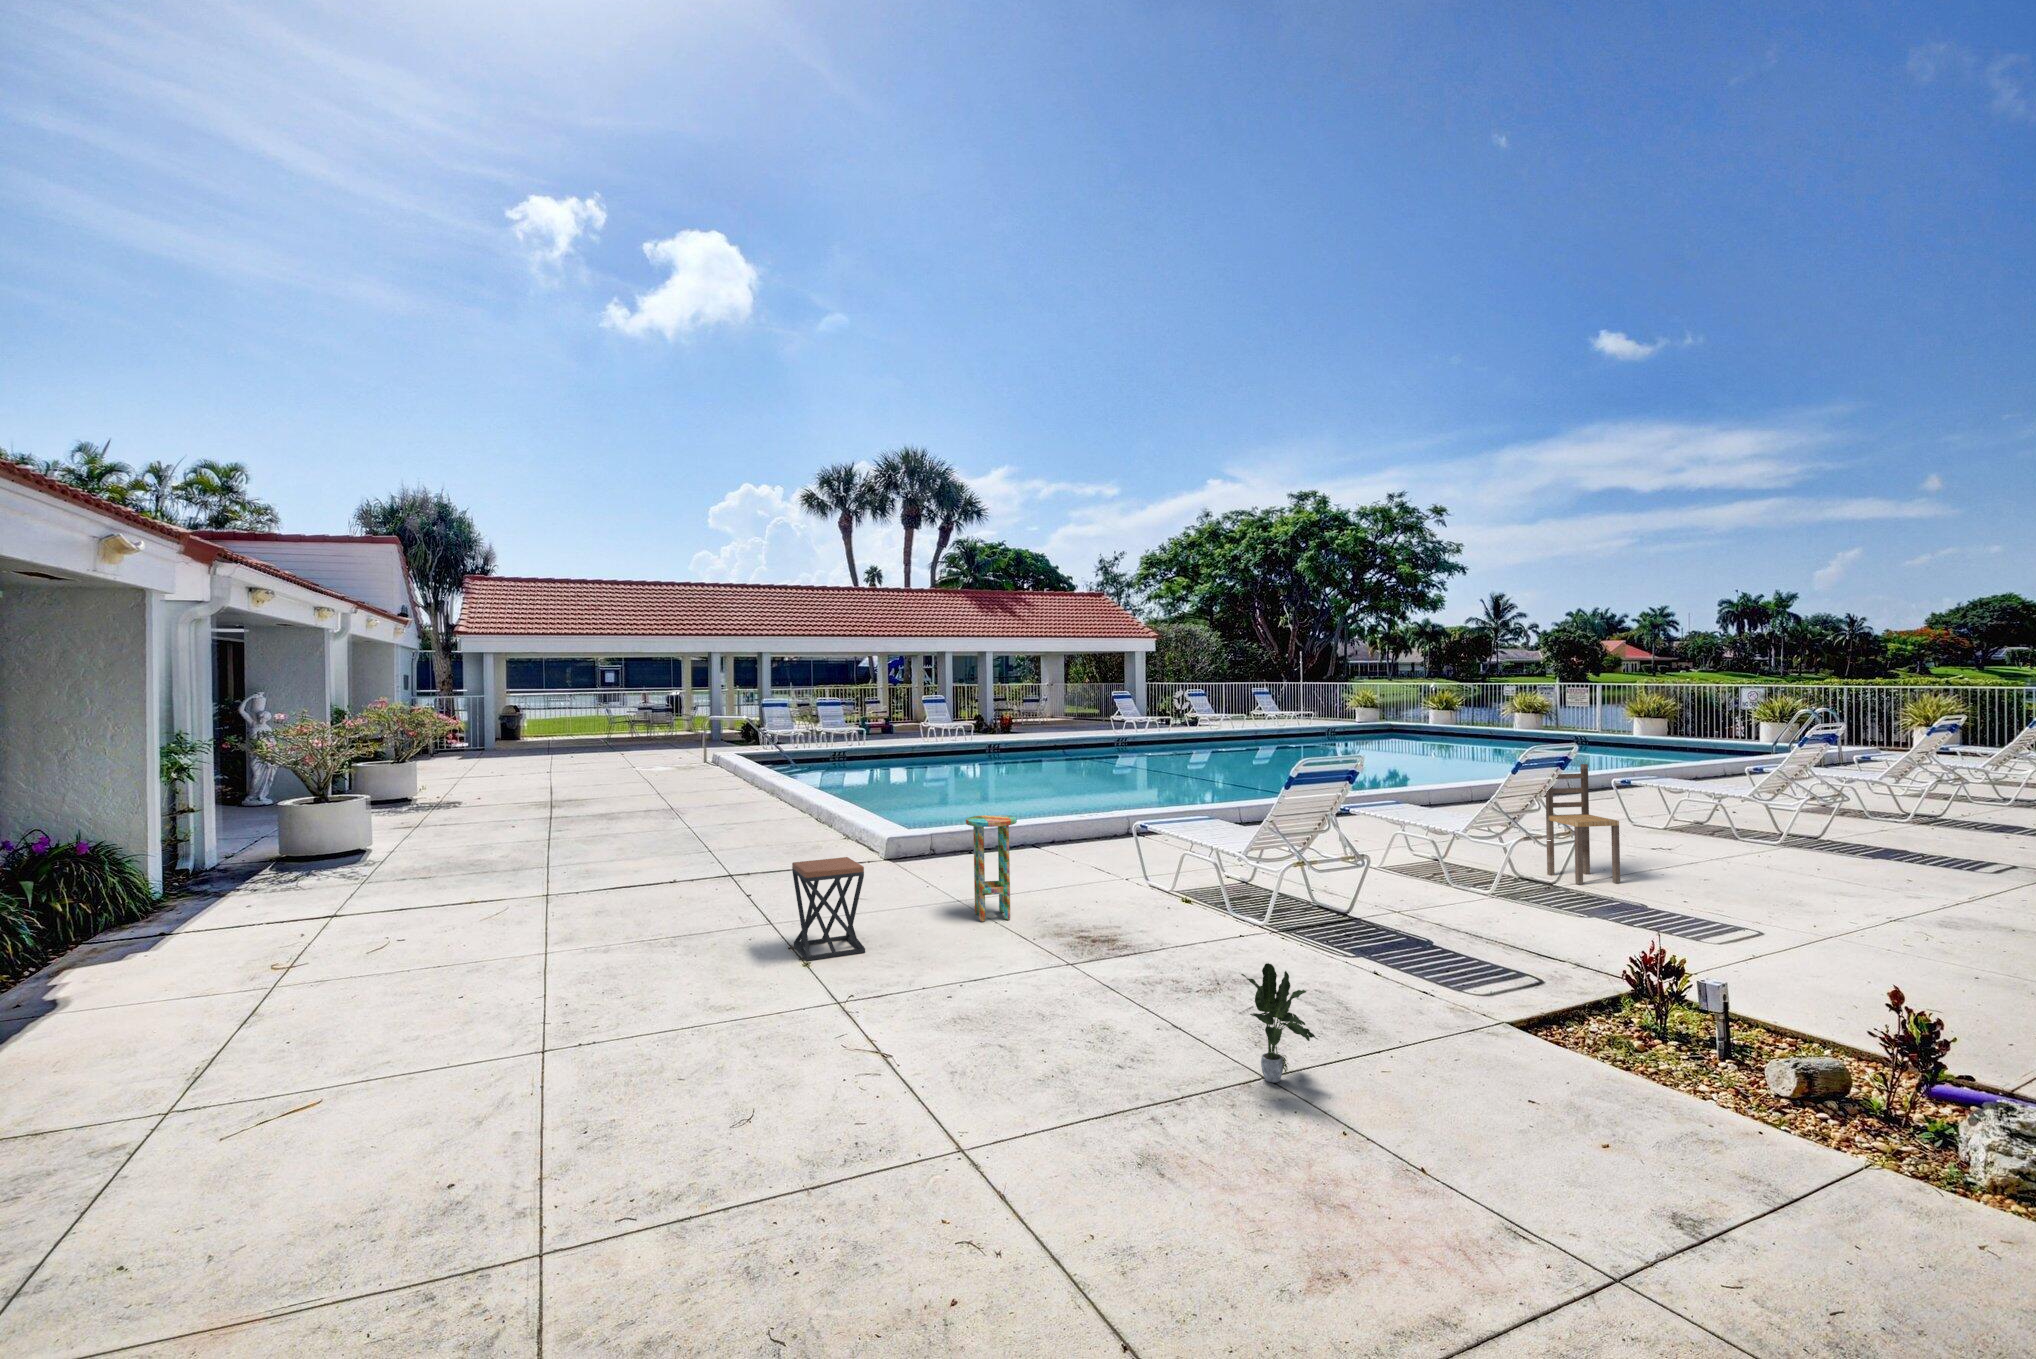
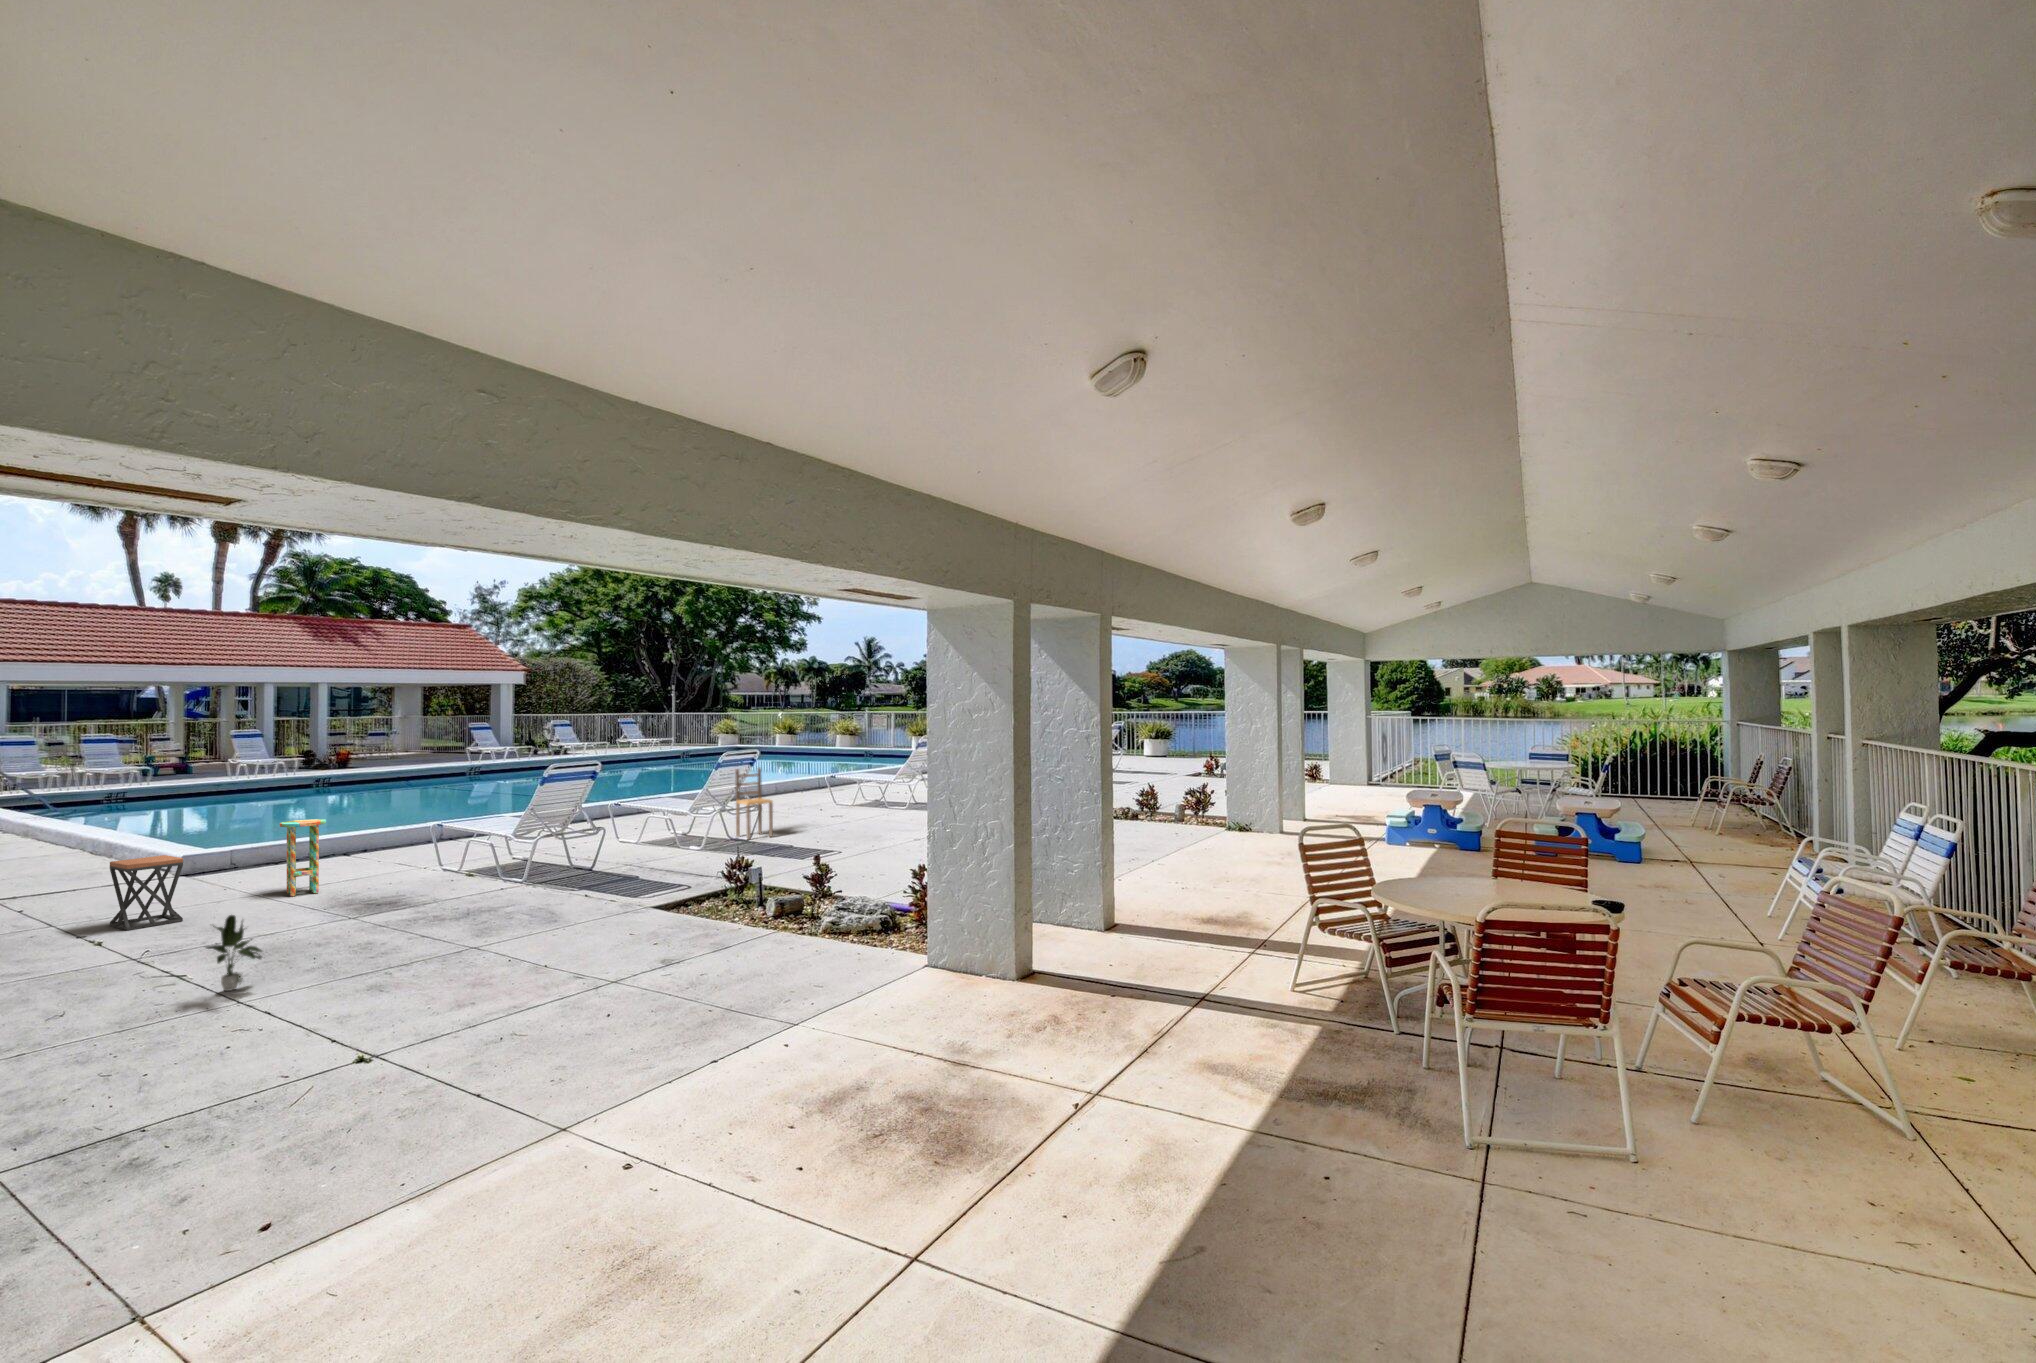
potted plant: present [1241,963,1317,1082] -> present [206,915,262,991]

